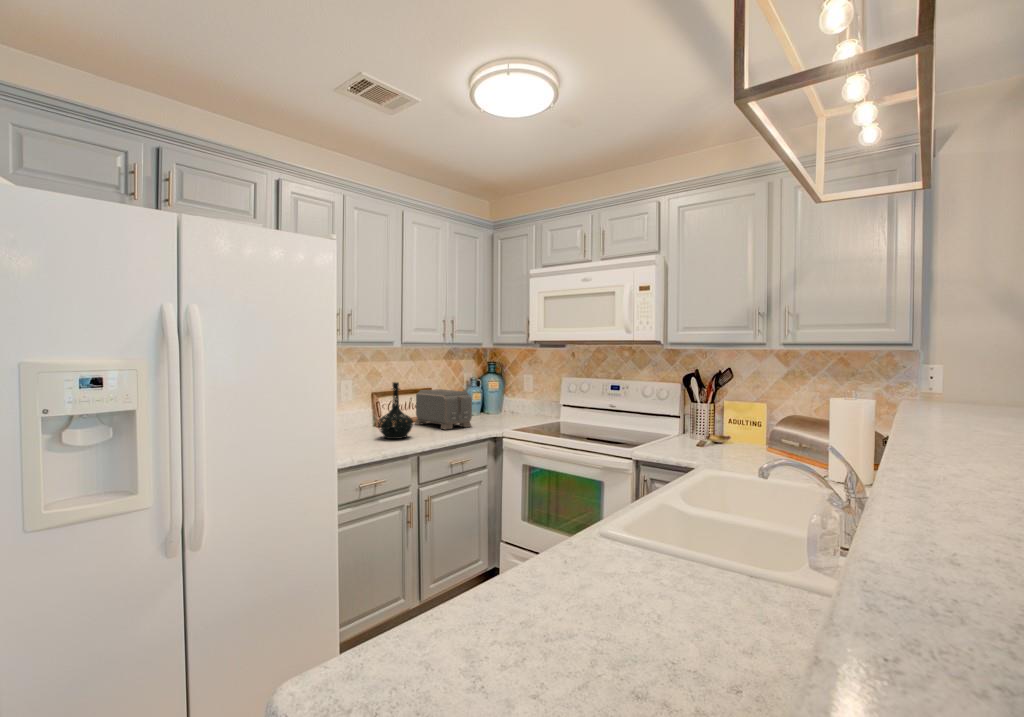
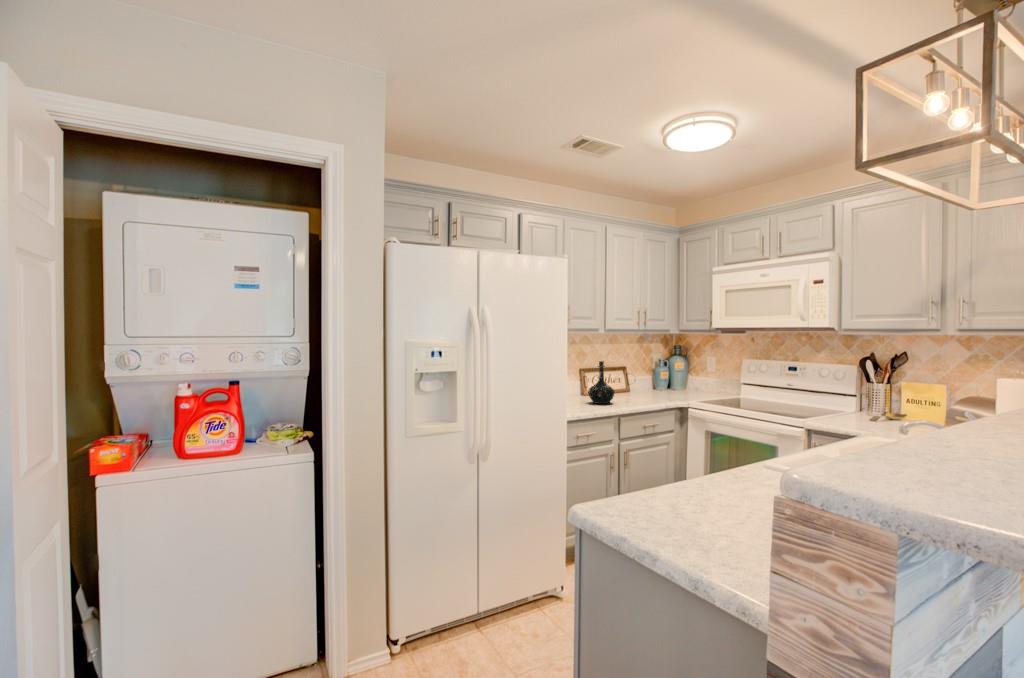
toaster: present [415,389,472,429] -> none [613,368,661,400]

